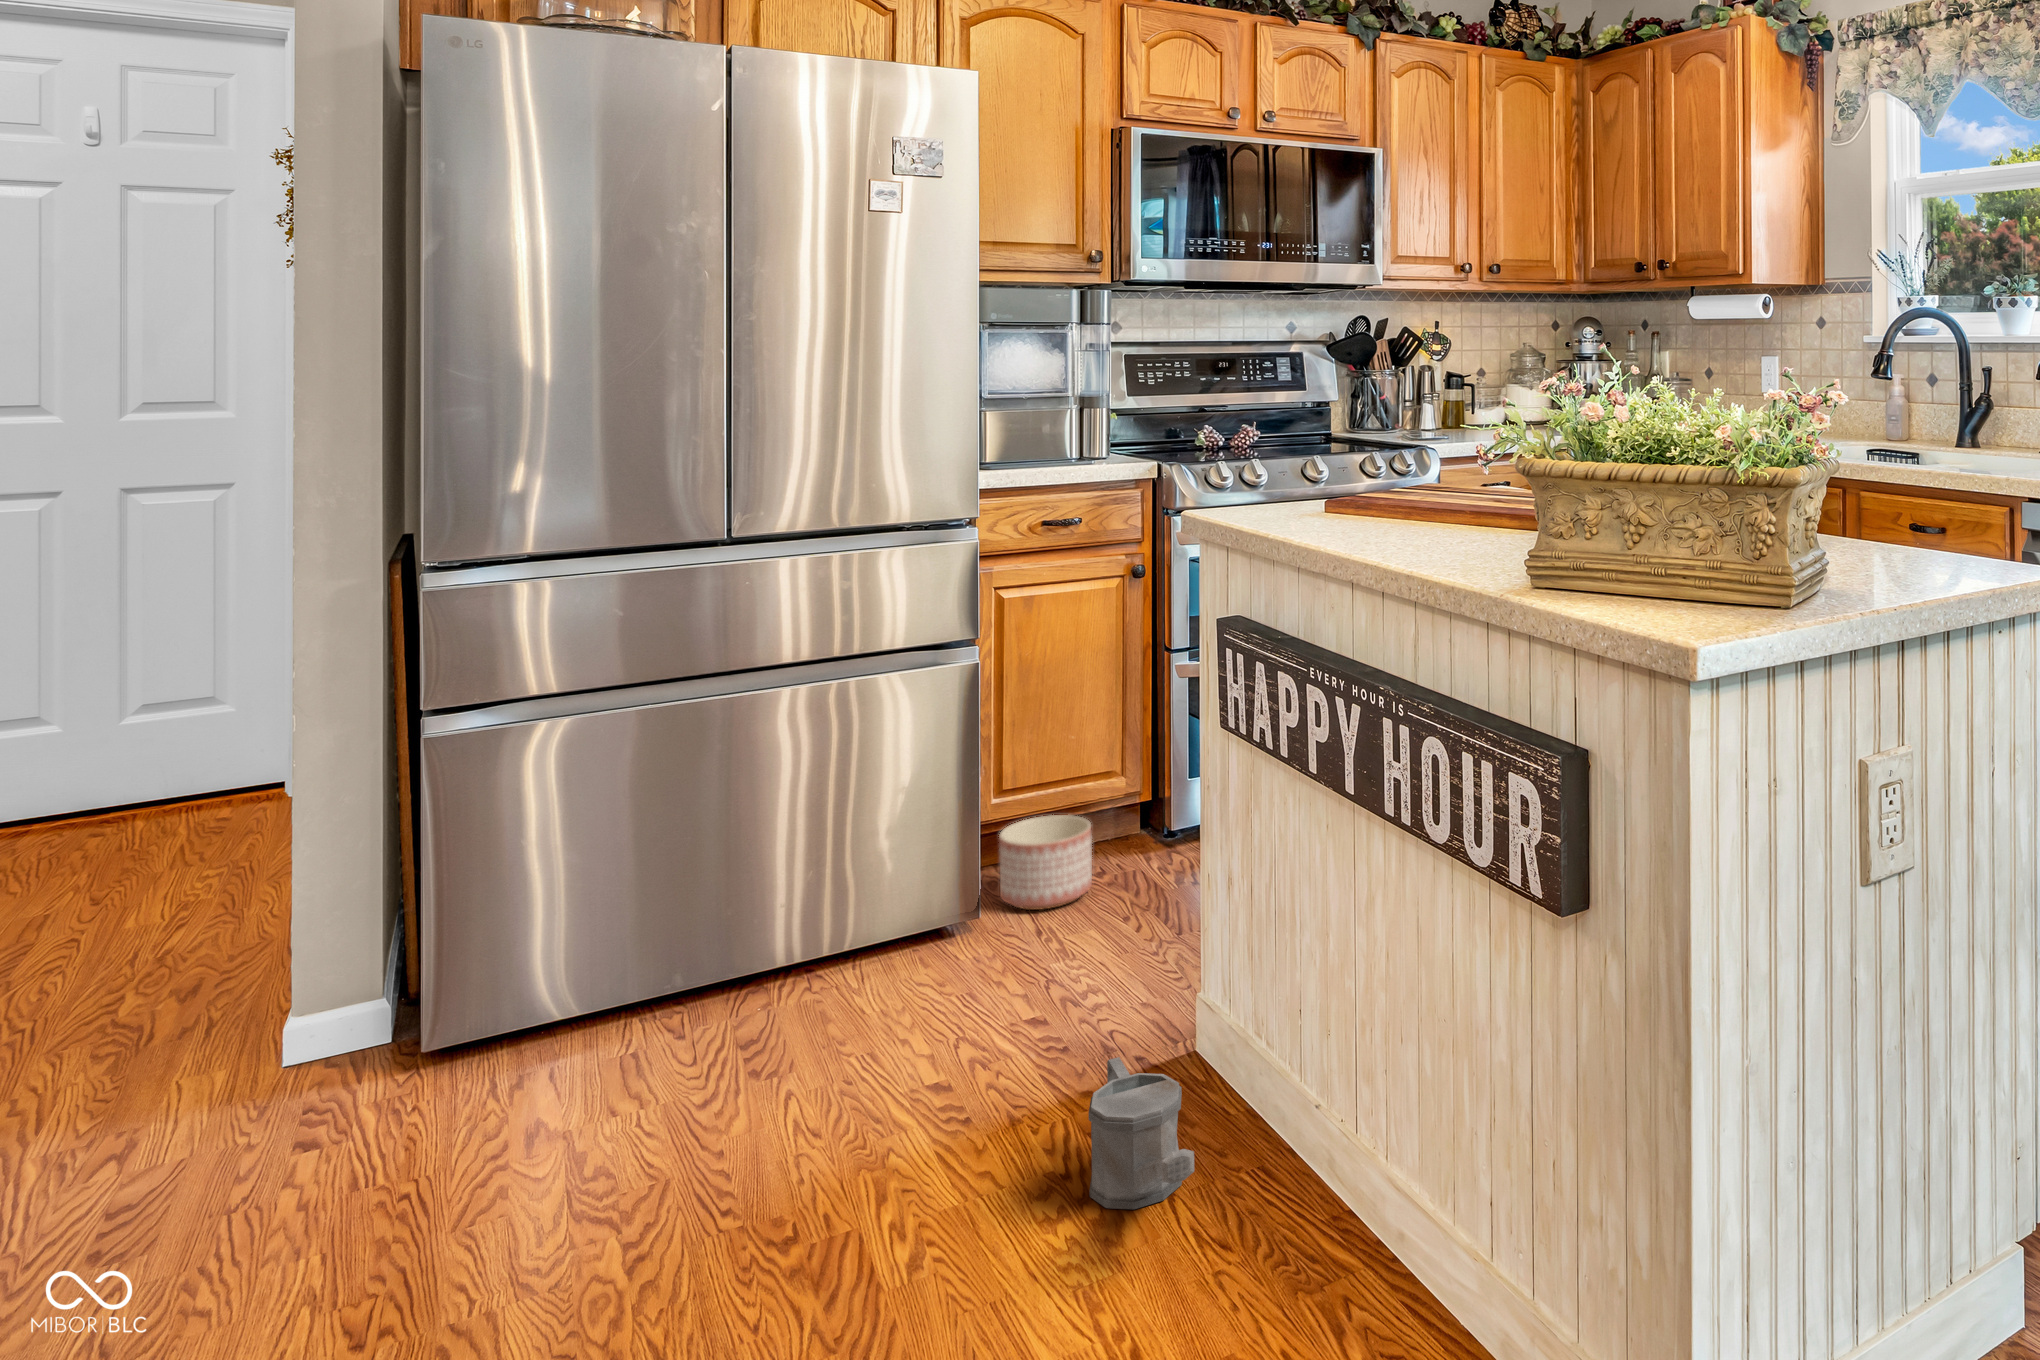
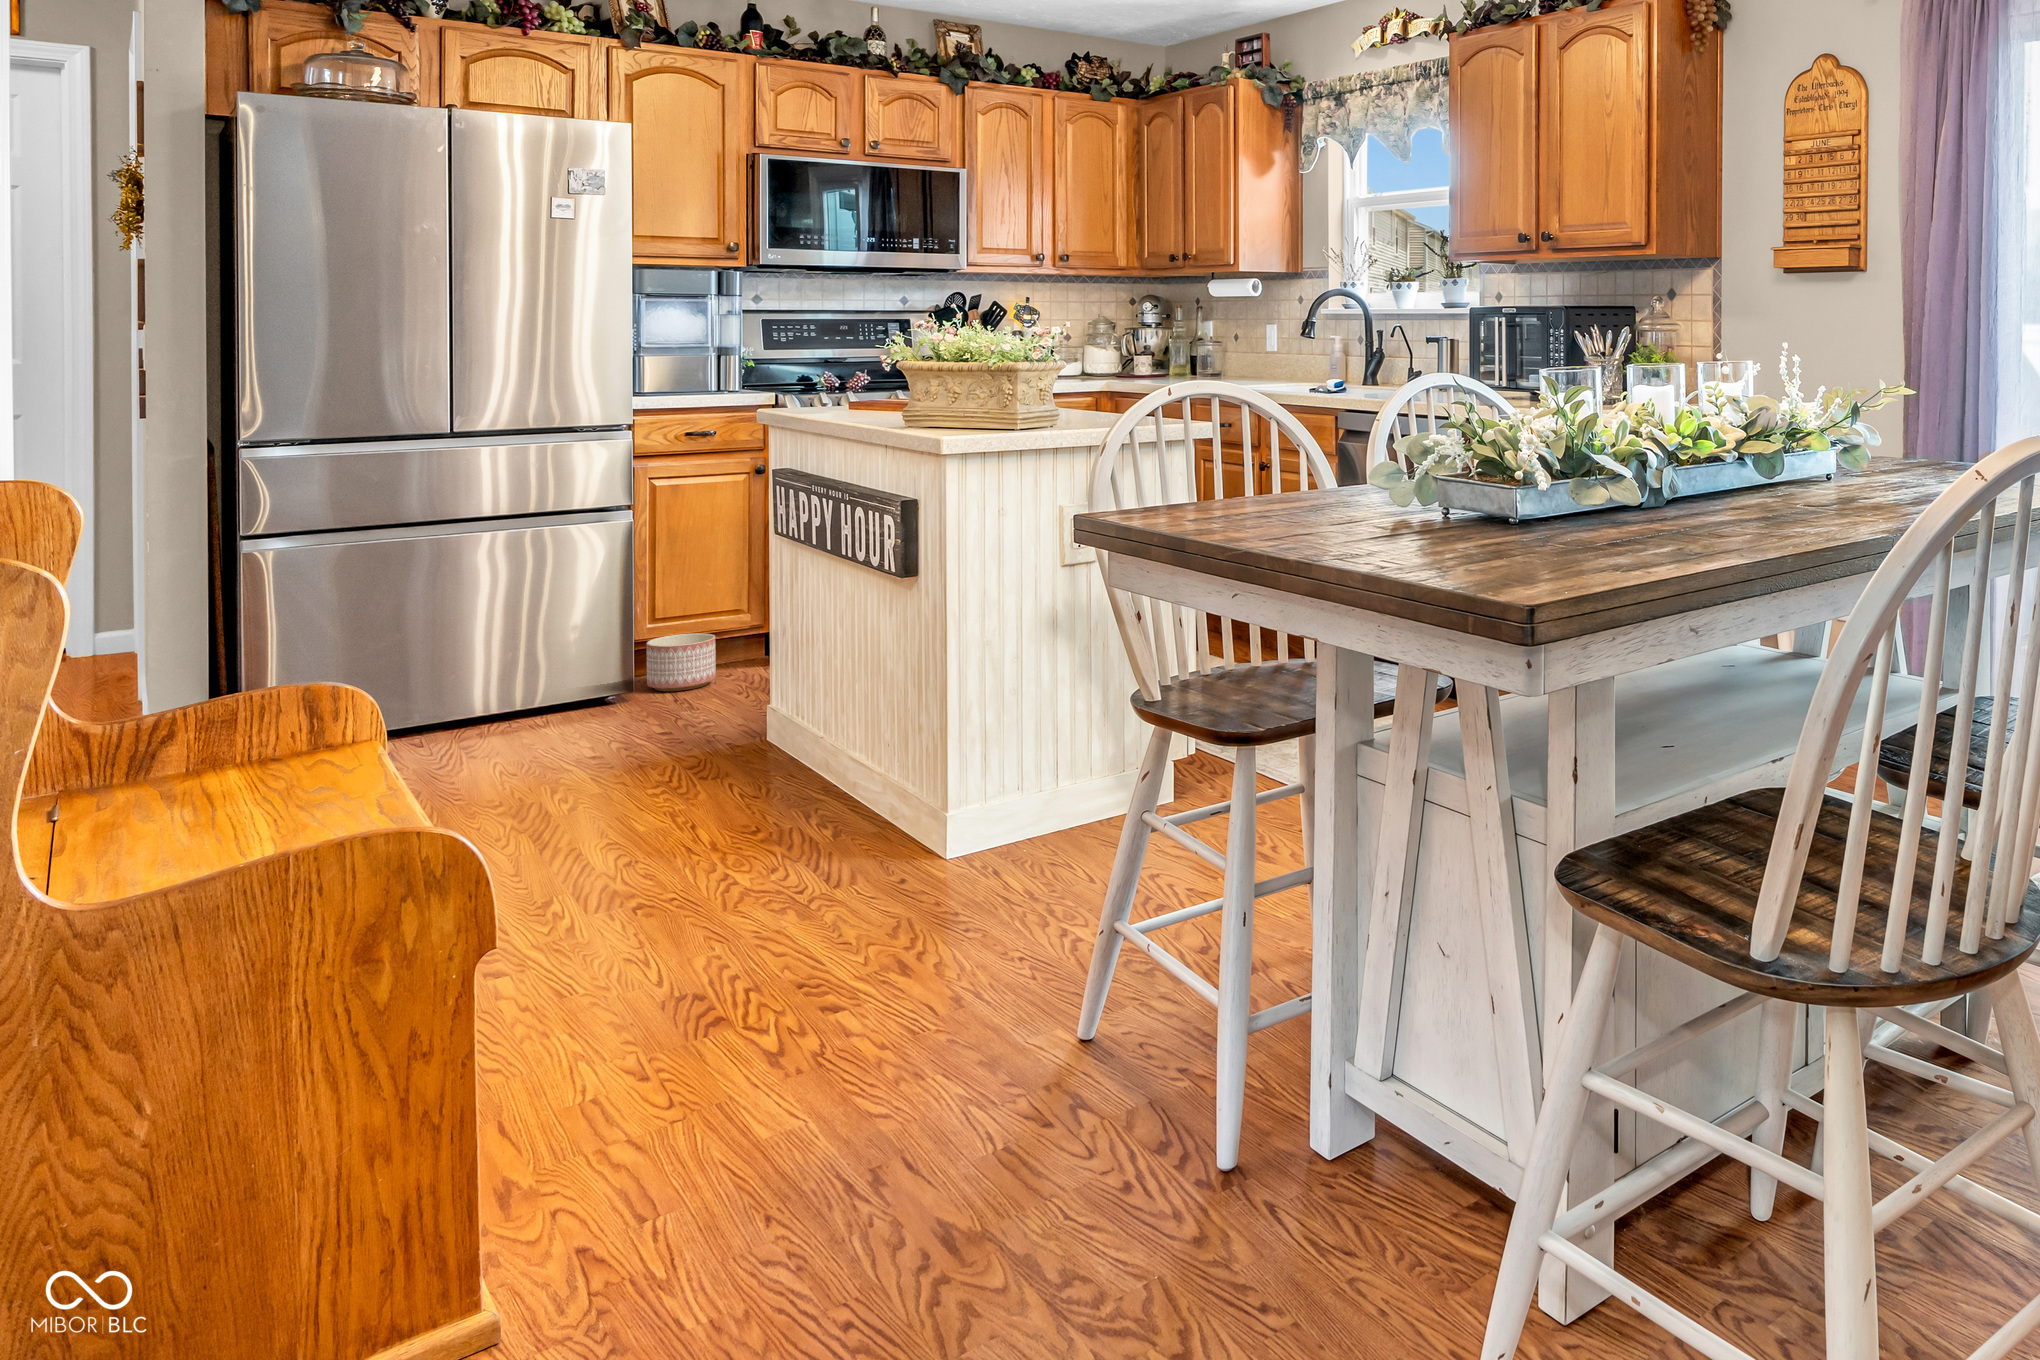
watering can: present [1089,1057,1194,1209] -> none [676,722,736,791]

